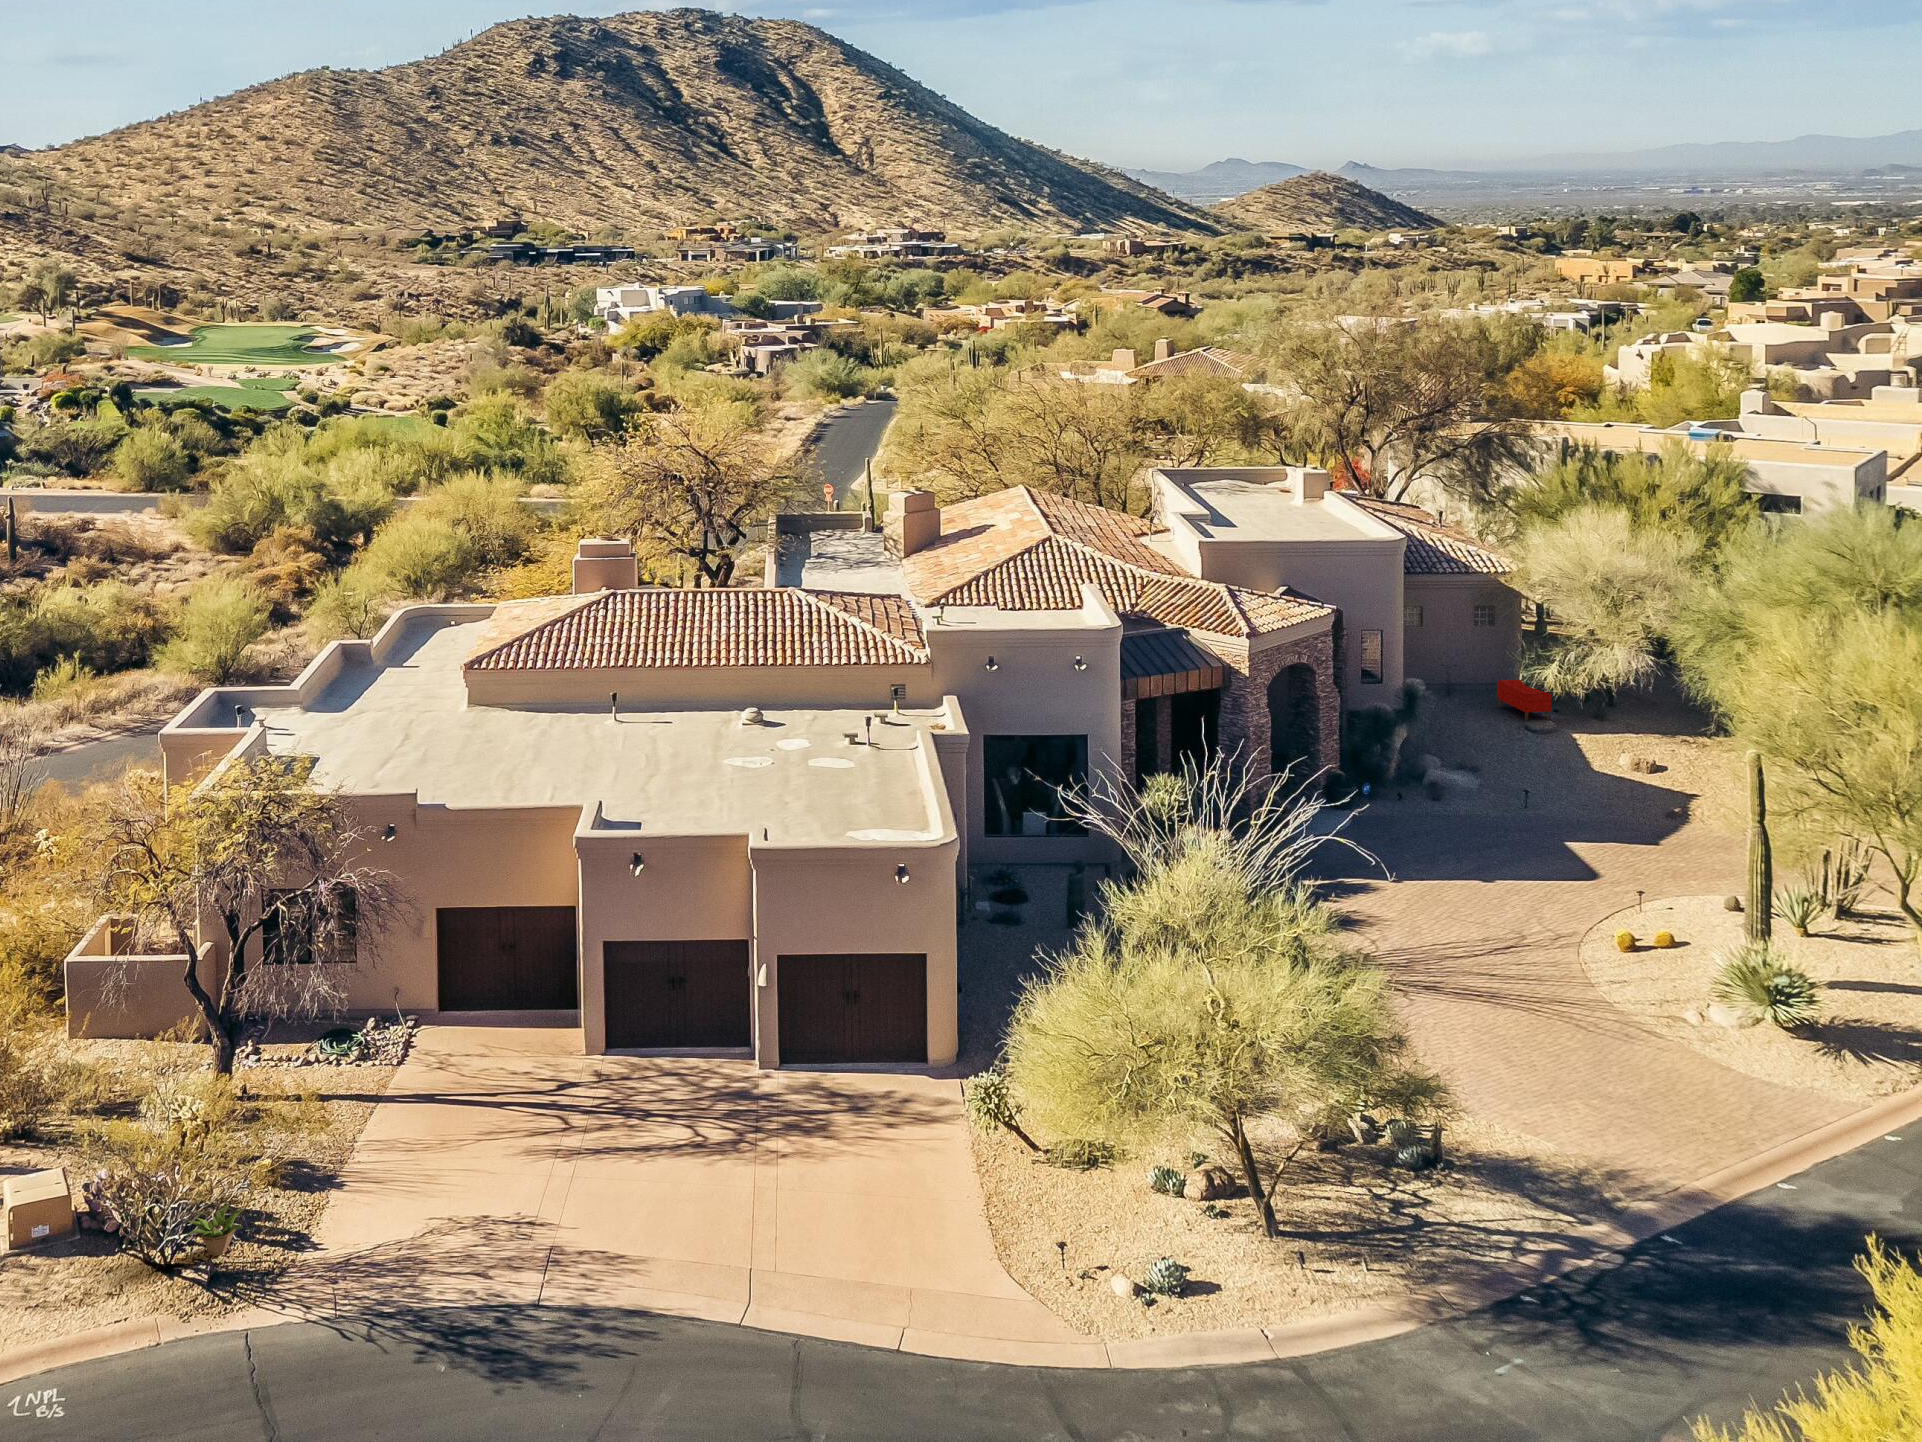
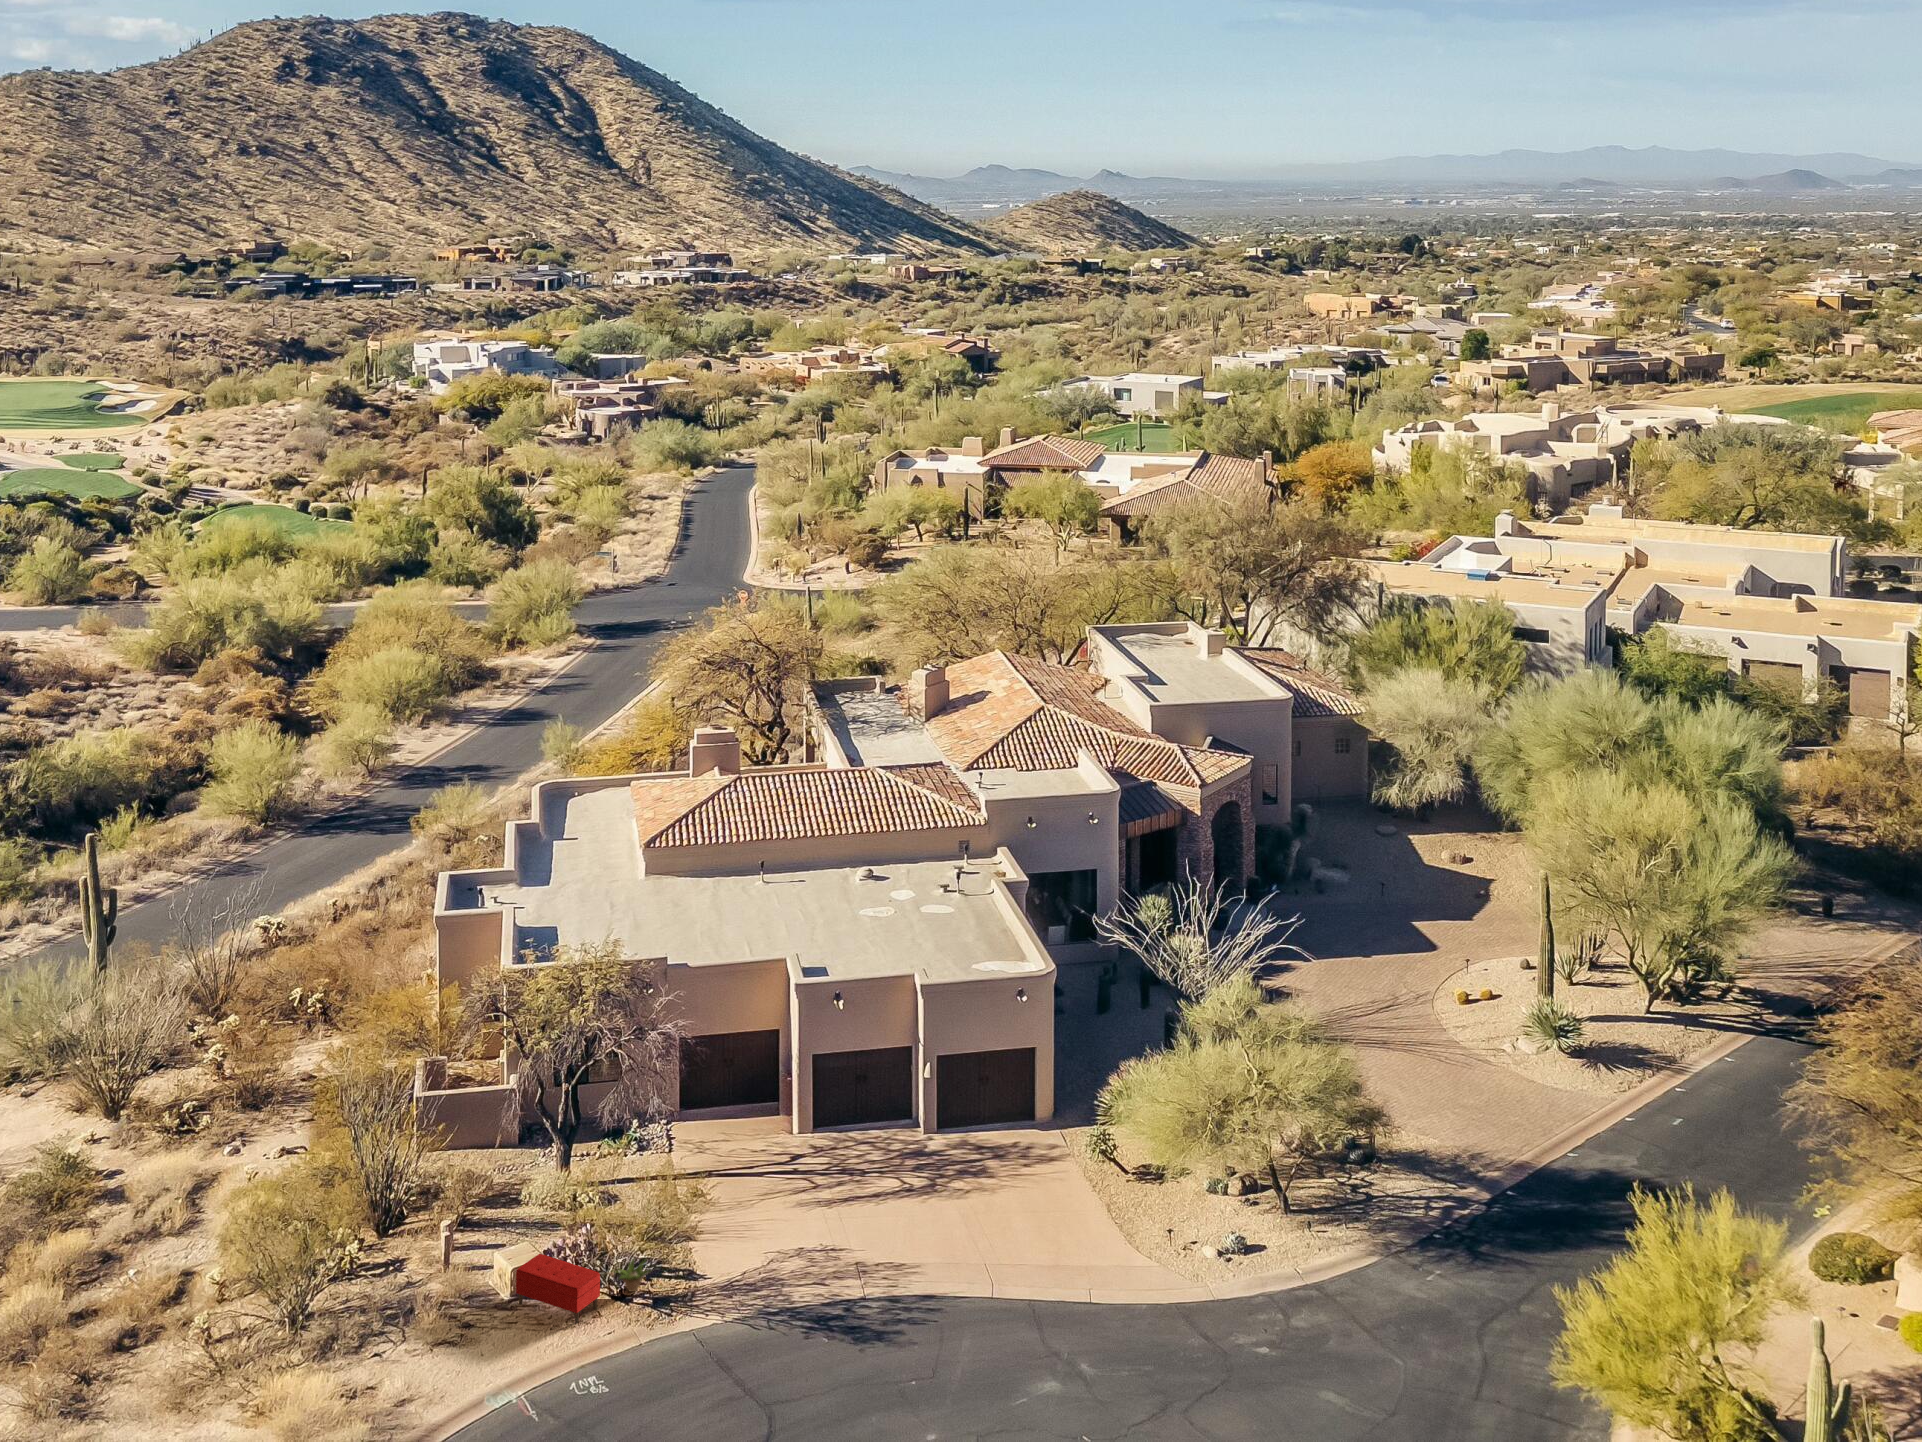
bench: present [1497,680,1552,721] -> present [516,1254,600,1323]

